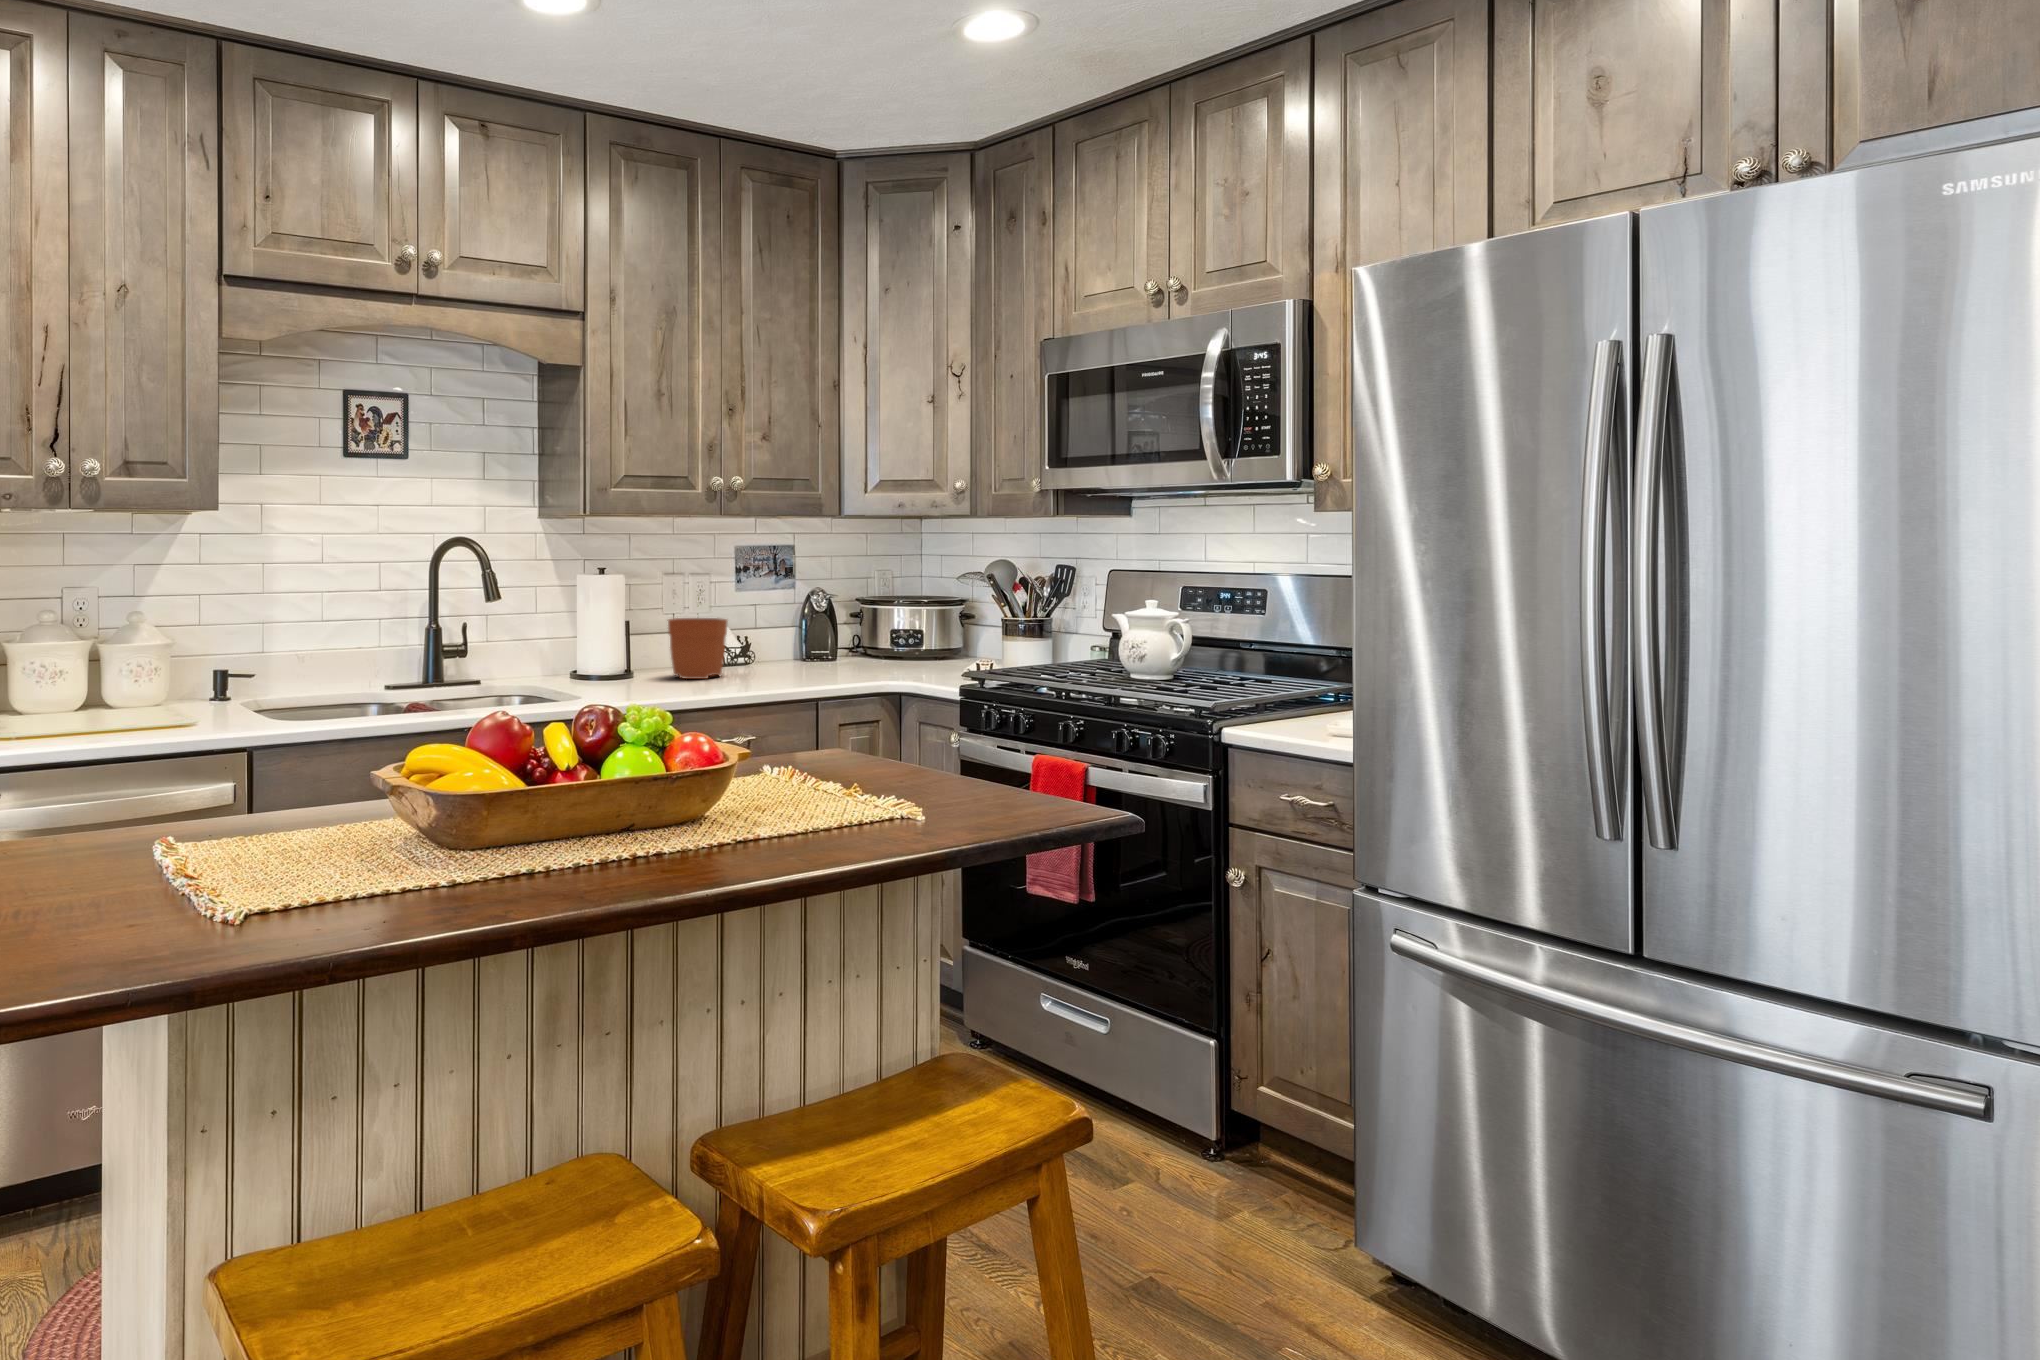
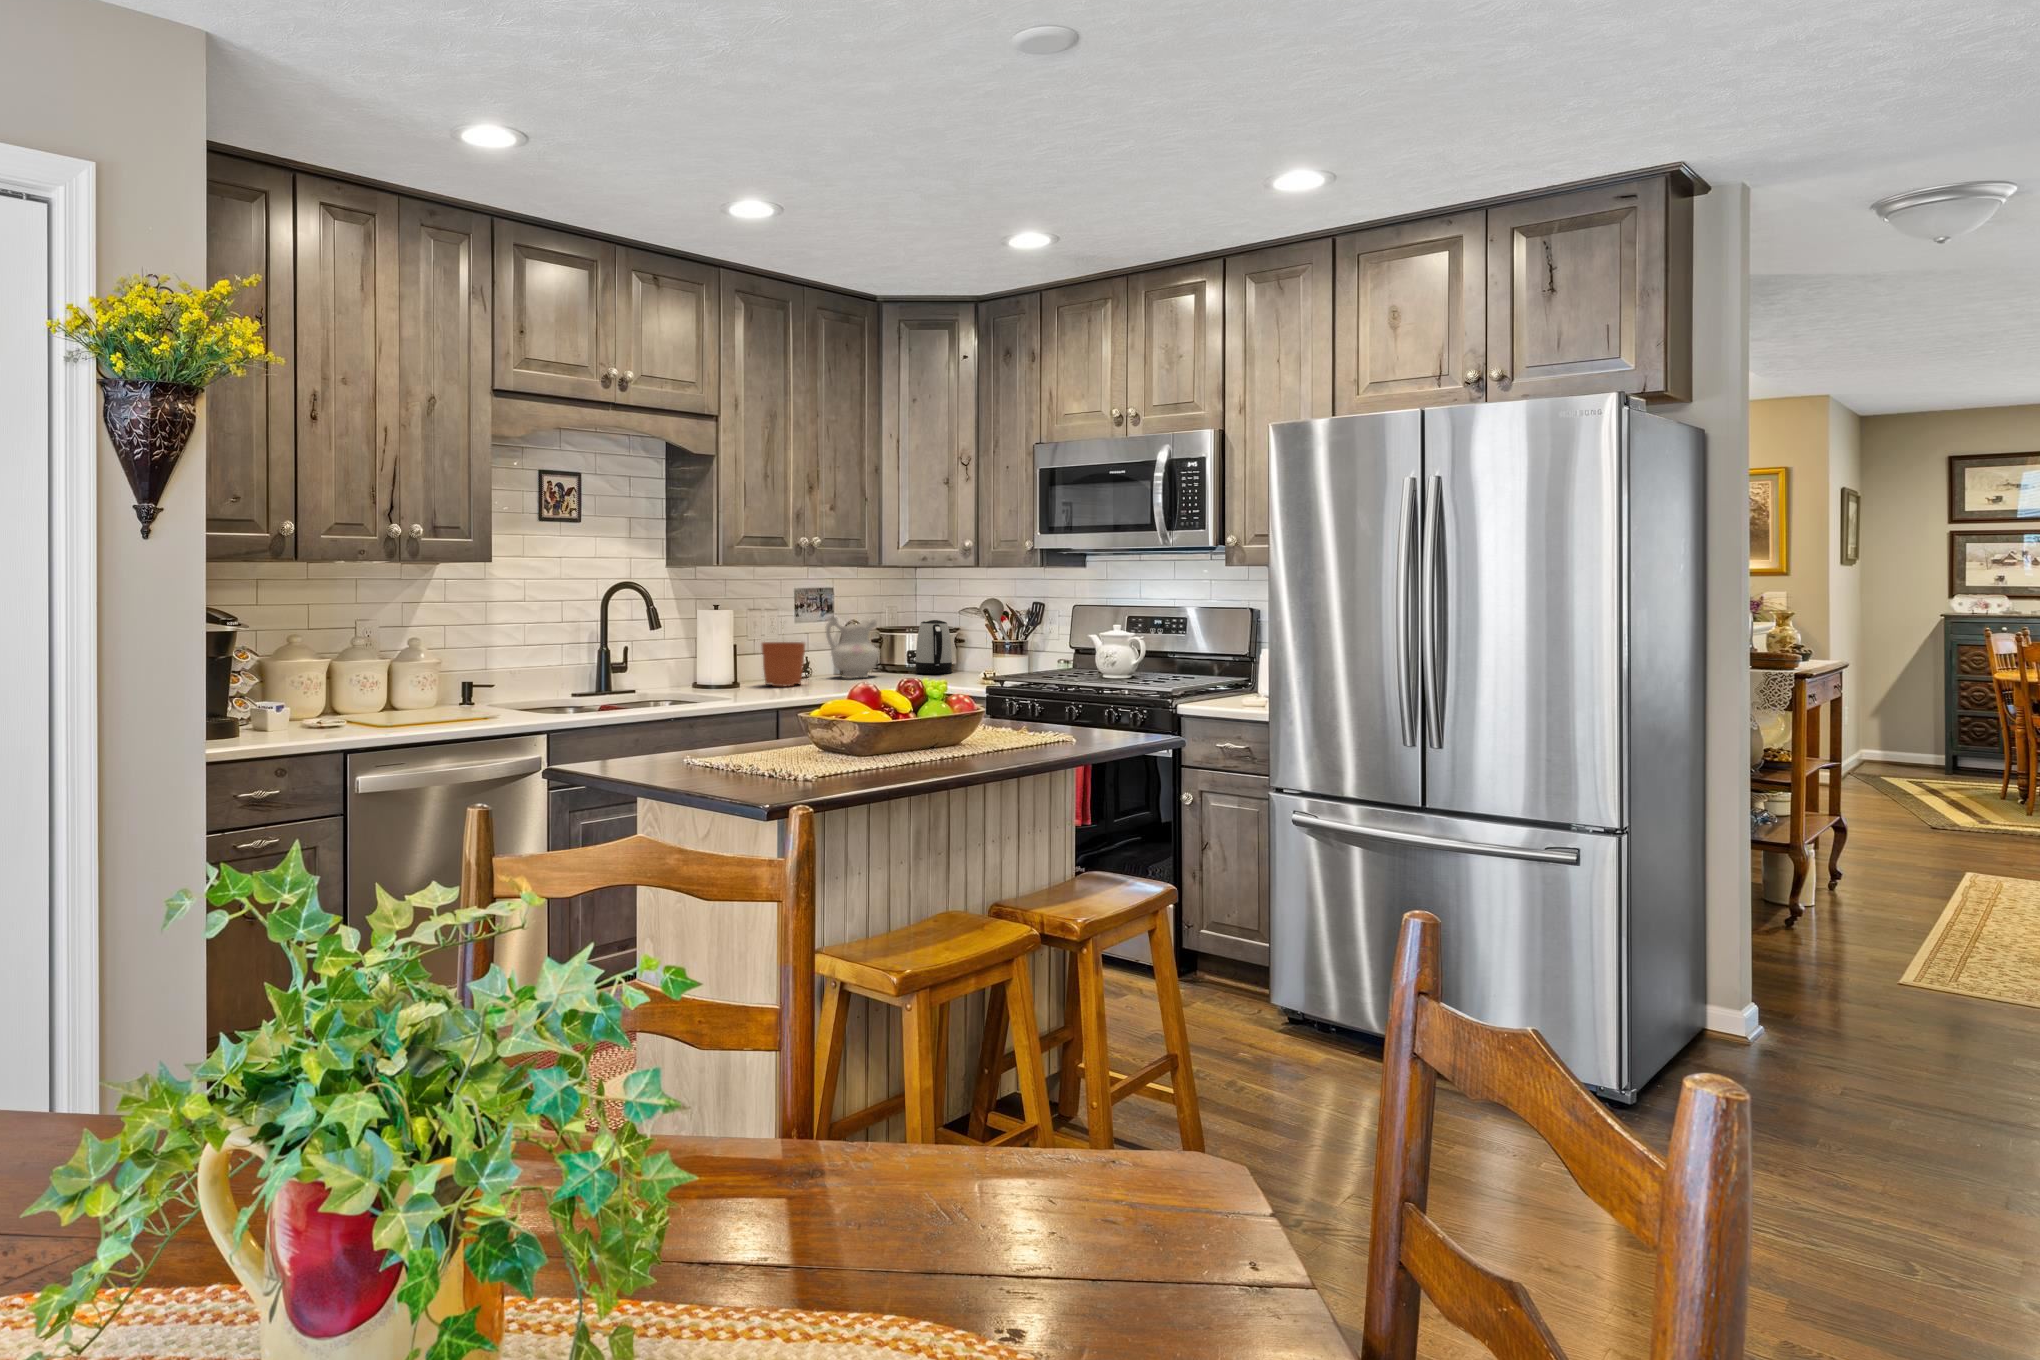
ceramic pitcher: none [766,584,839,667] -> present [826,617,879,678]
kettle: none [891,589,941,663] -> present [916,620,952,674]

